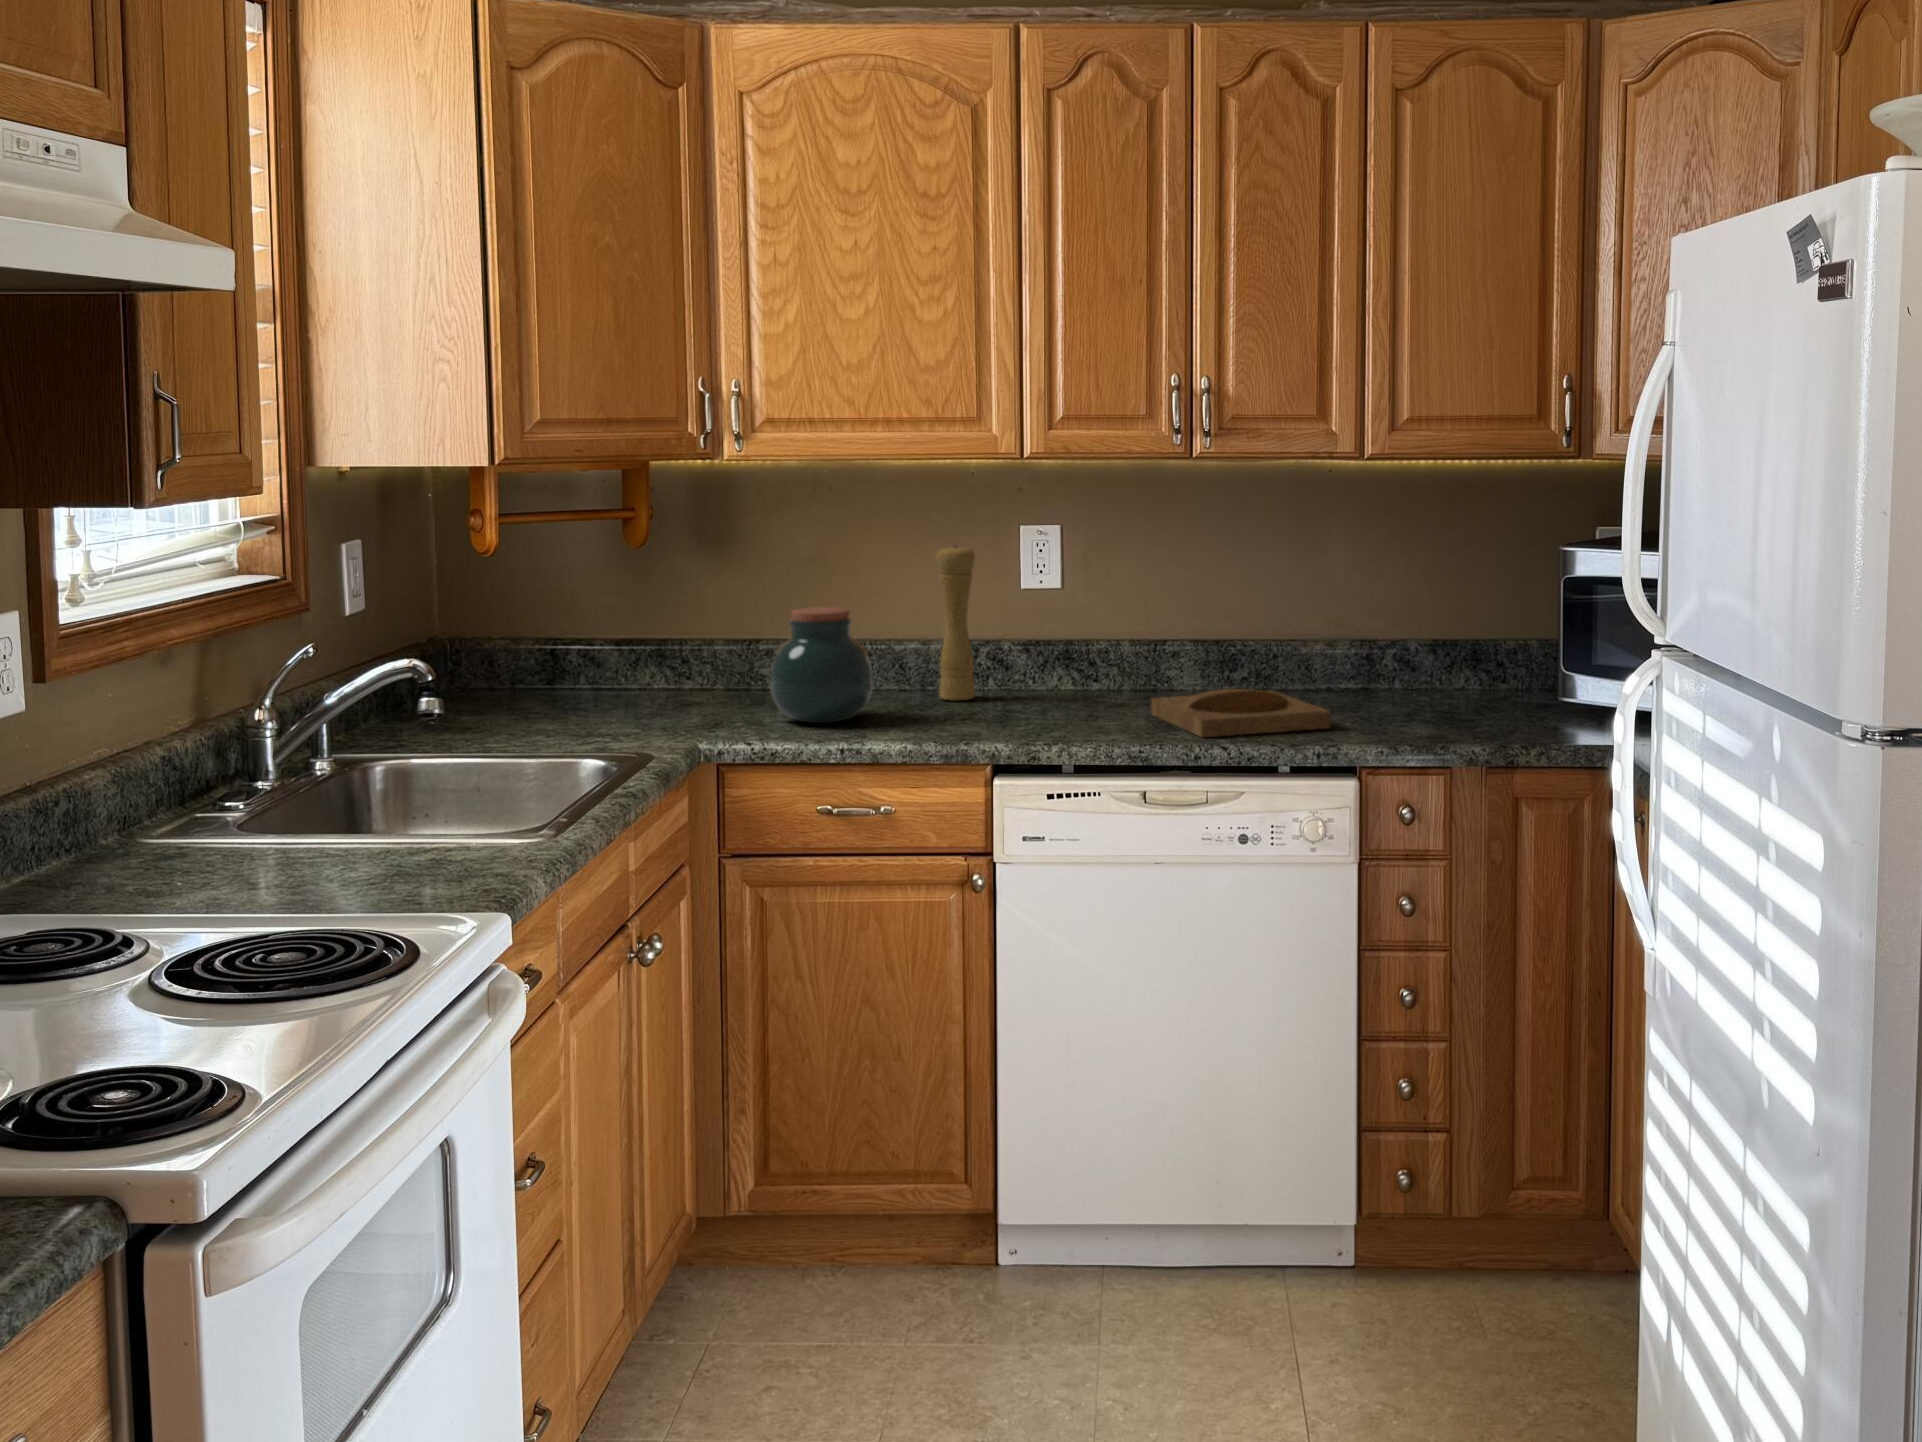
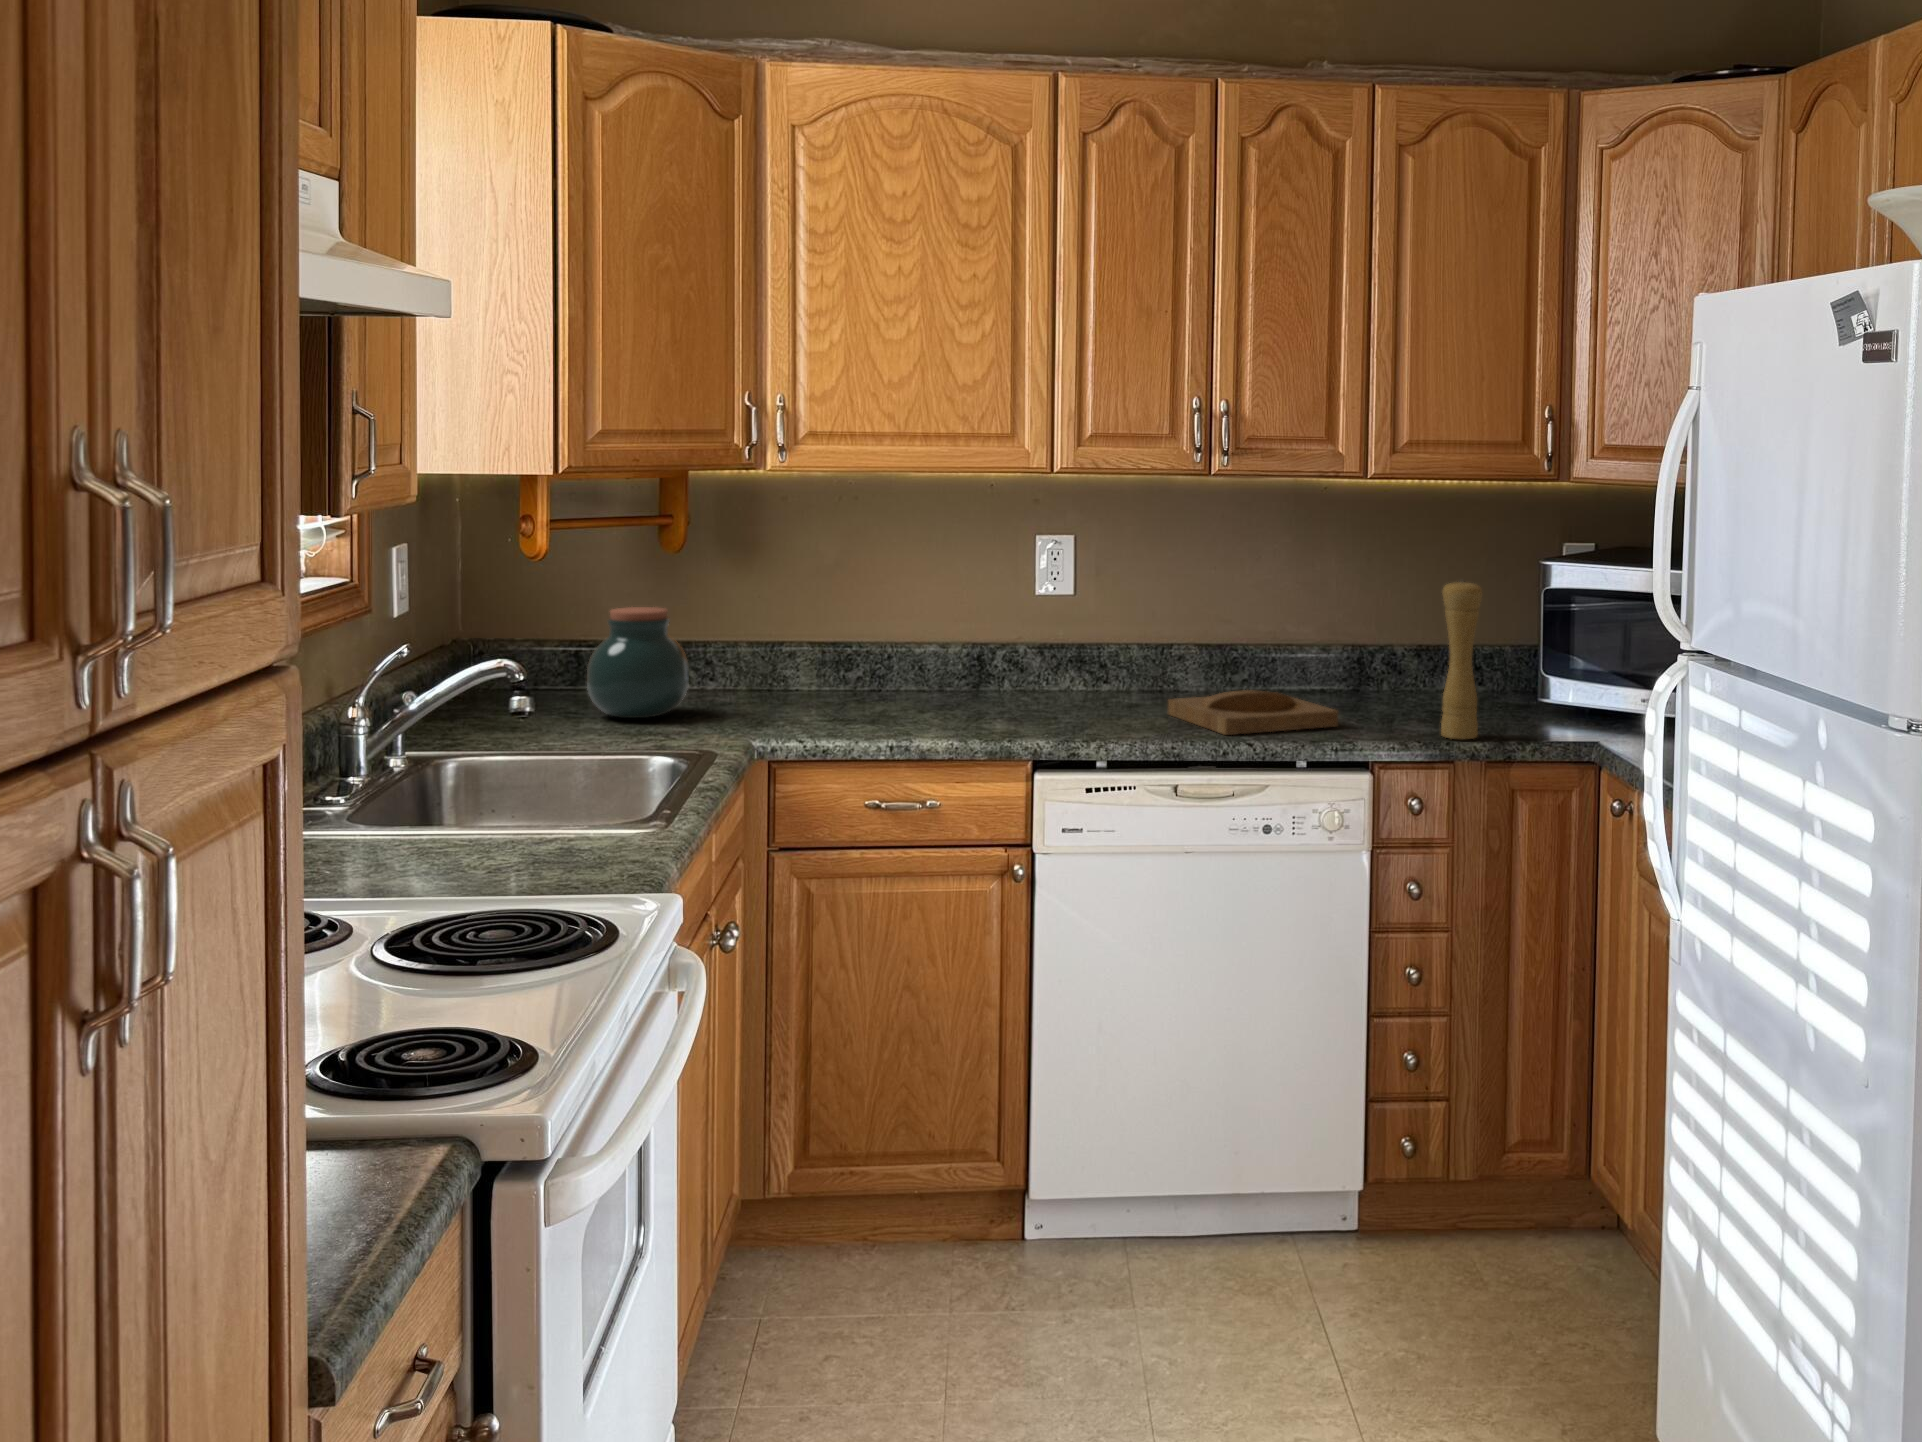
pepper mill: present [936,545,975,700] -> present [1441,580,1483,739]
jar: present [770,607,873,723] -> present [587,607,689,718]

